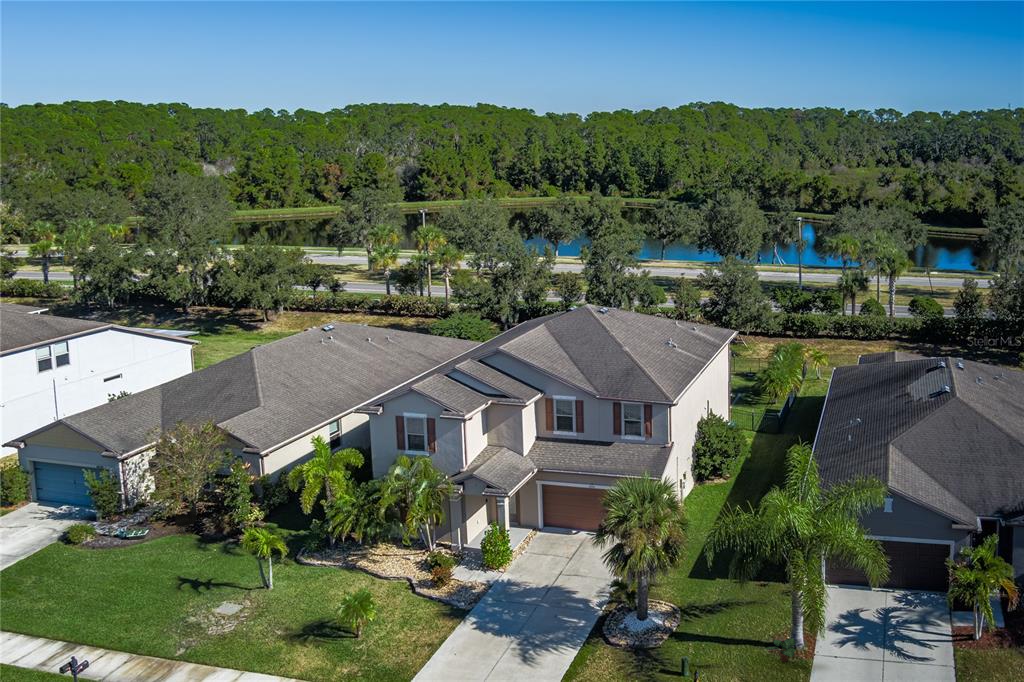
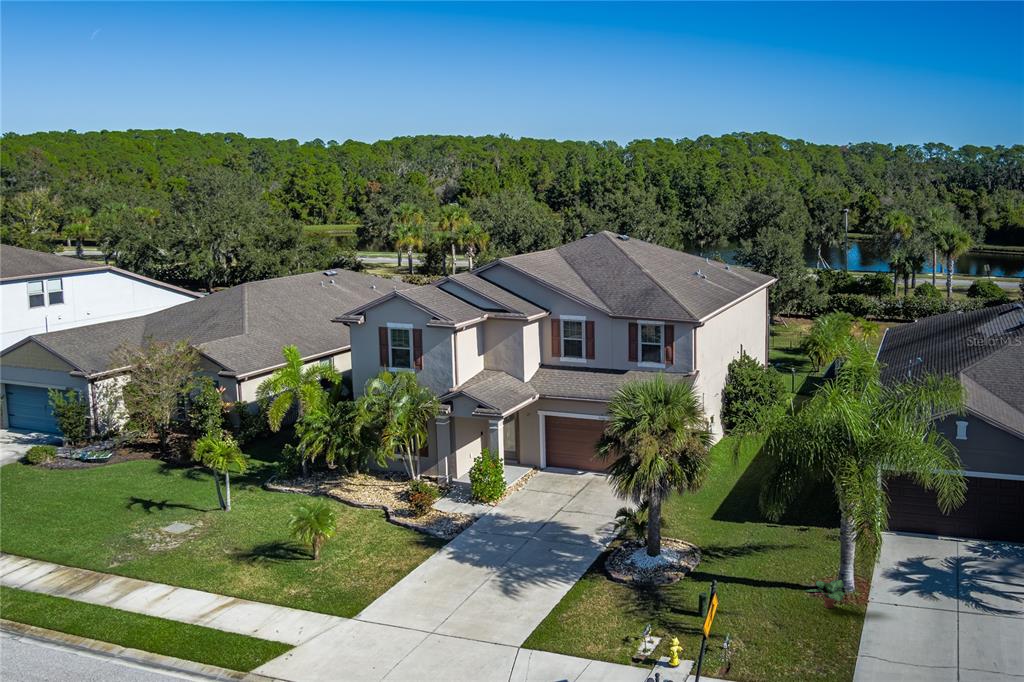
lounge chair: present [175,508,197,531] -> none [138,432,165,460]

